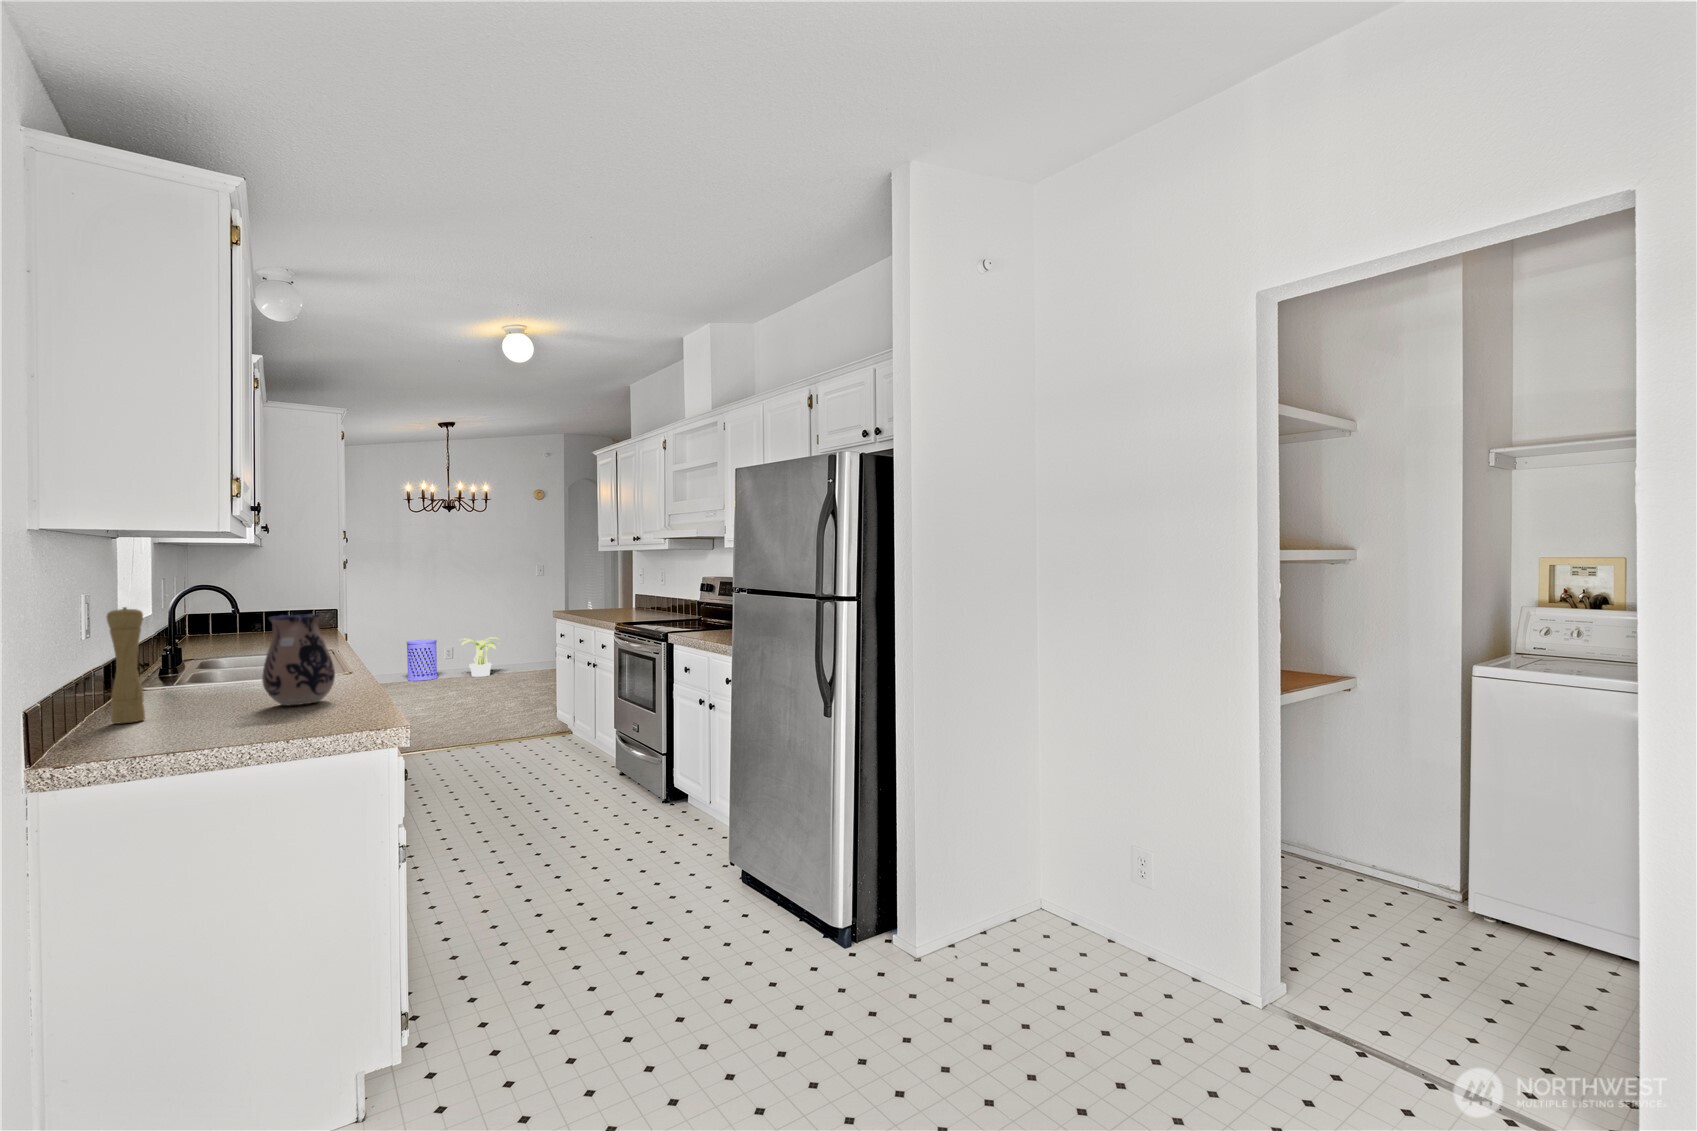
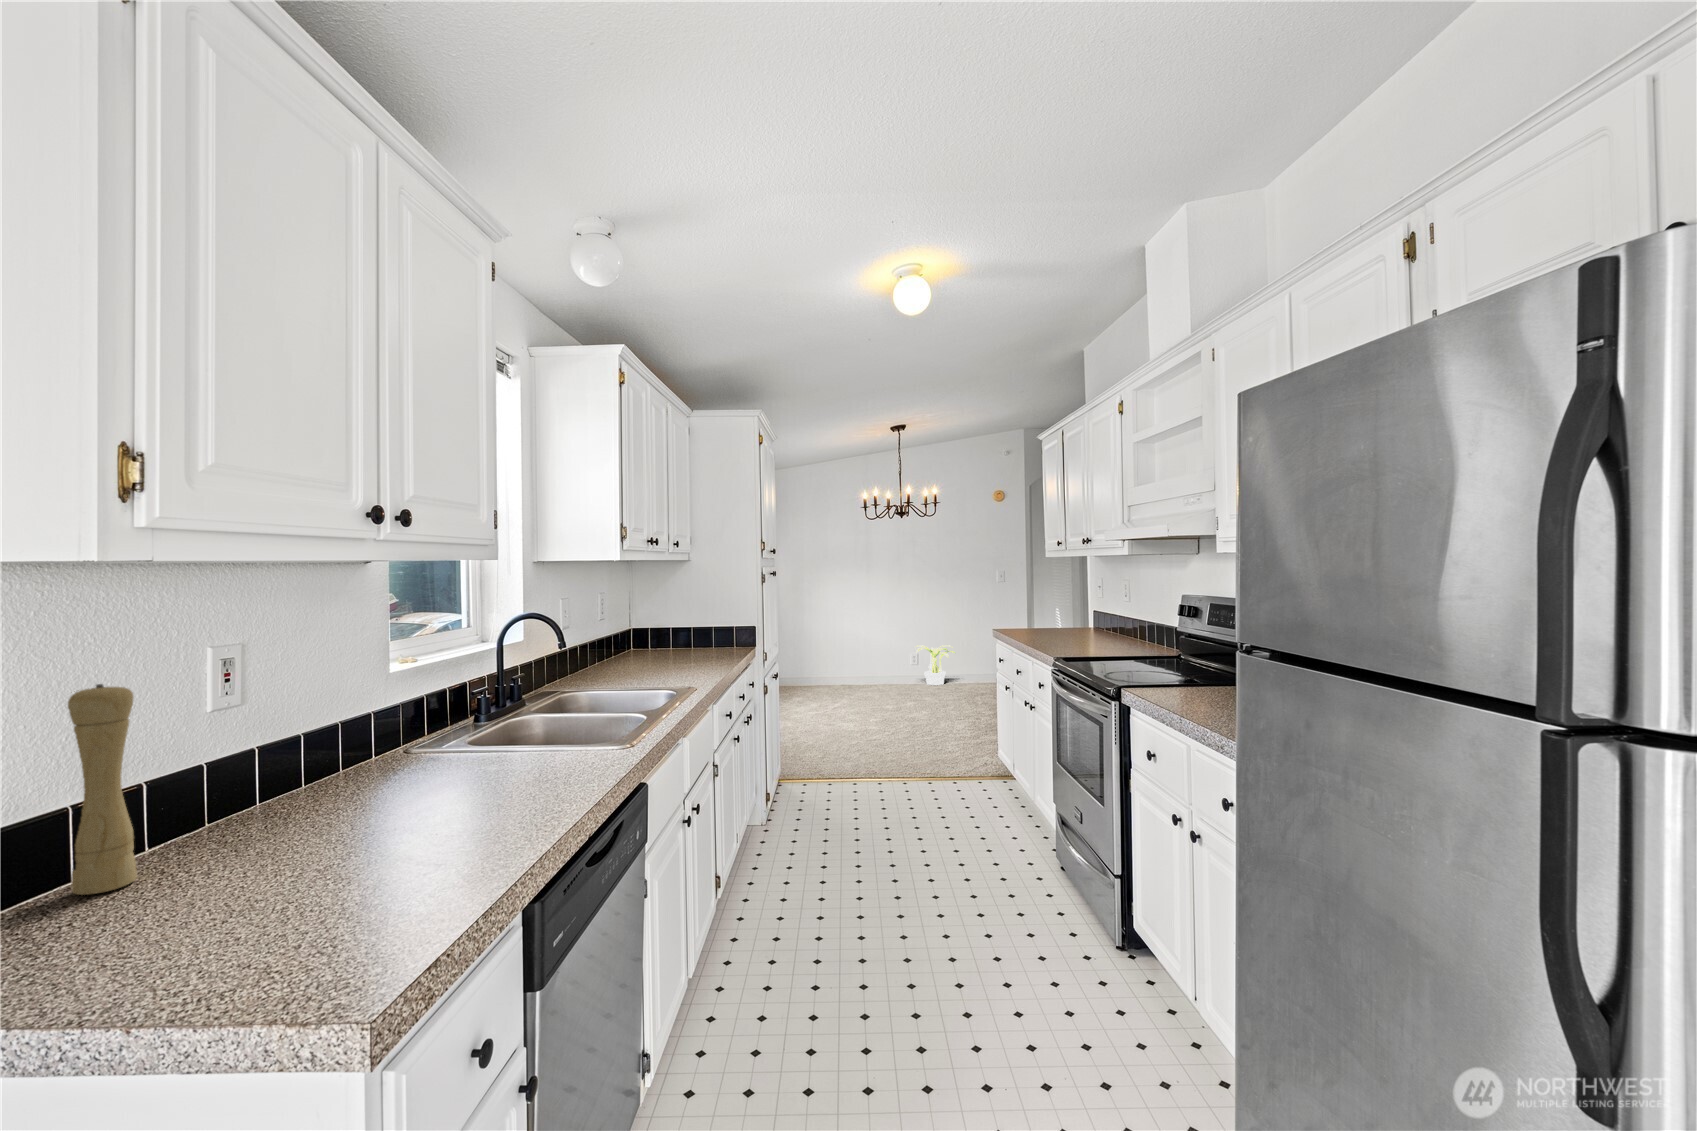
ceramic pitcher: present [262,614,335,706] -> none [283,699,424,887]
waste bin: present [406,639,438,681] -> none [868,644,896,686]

